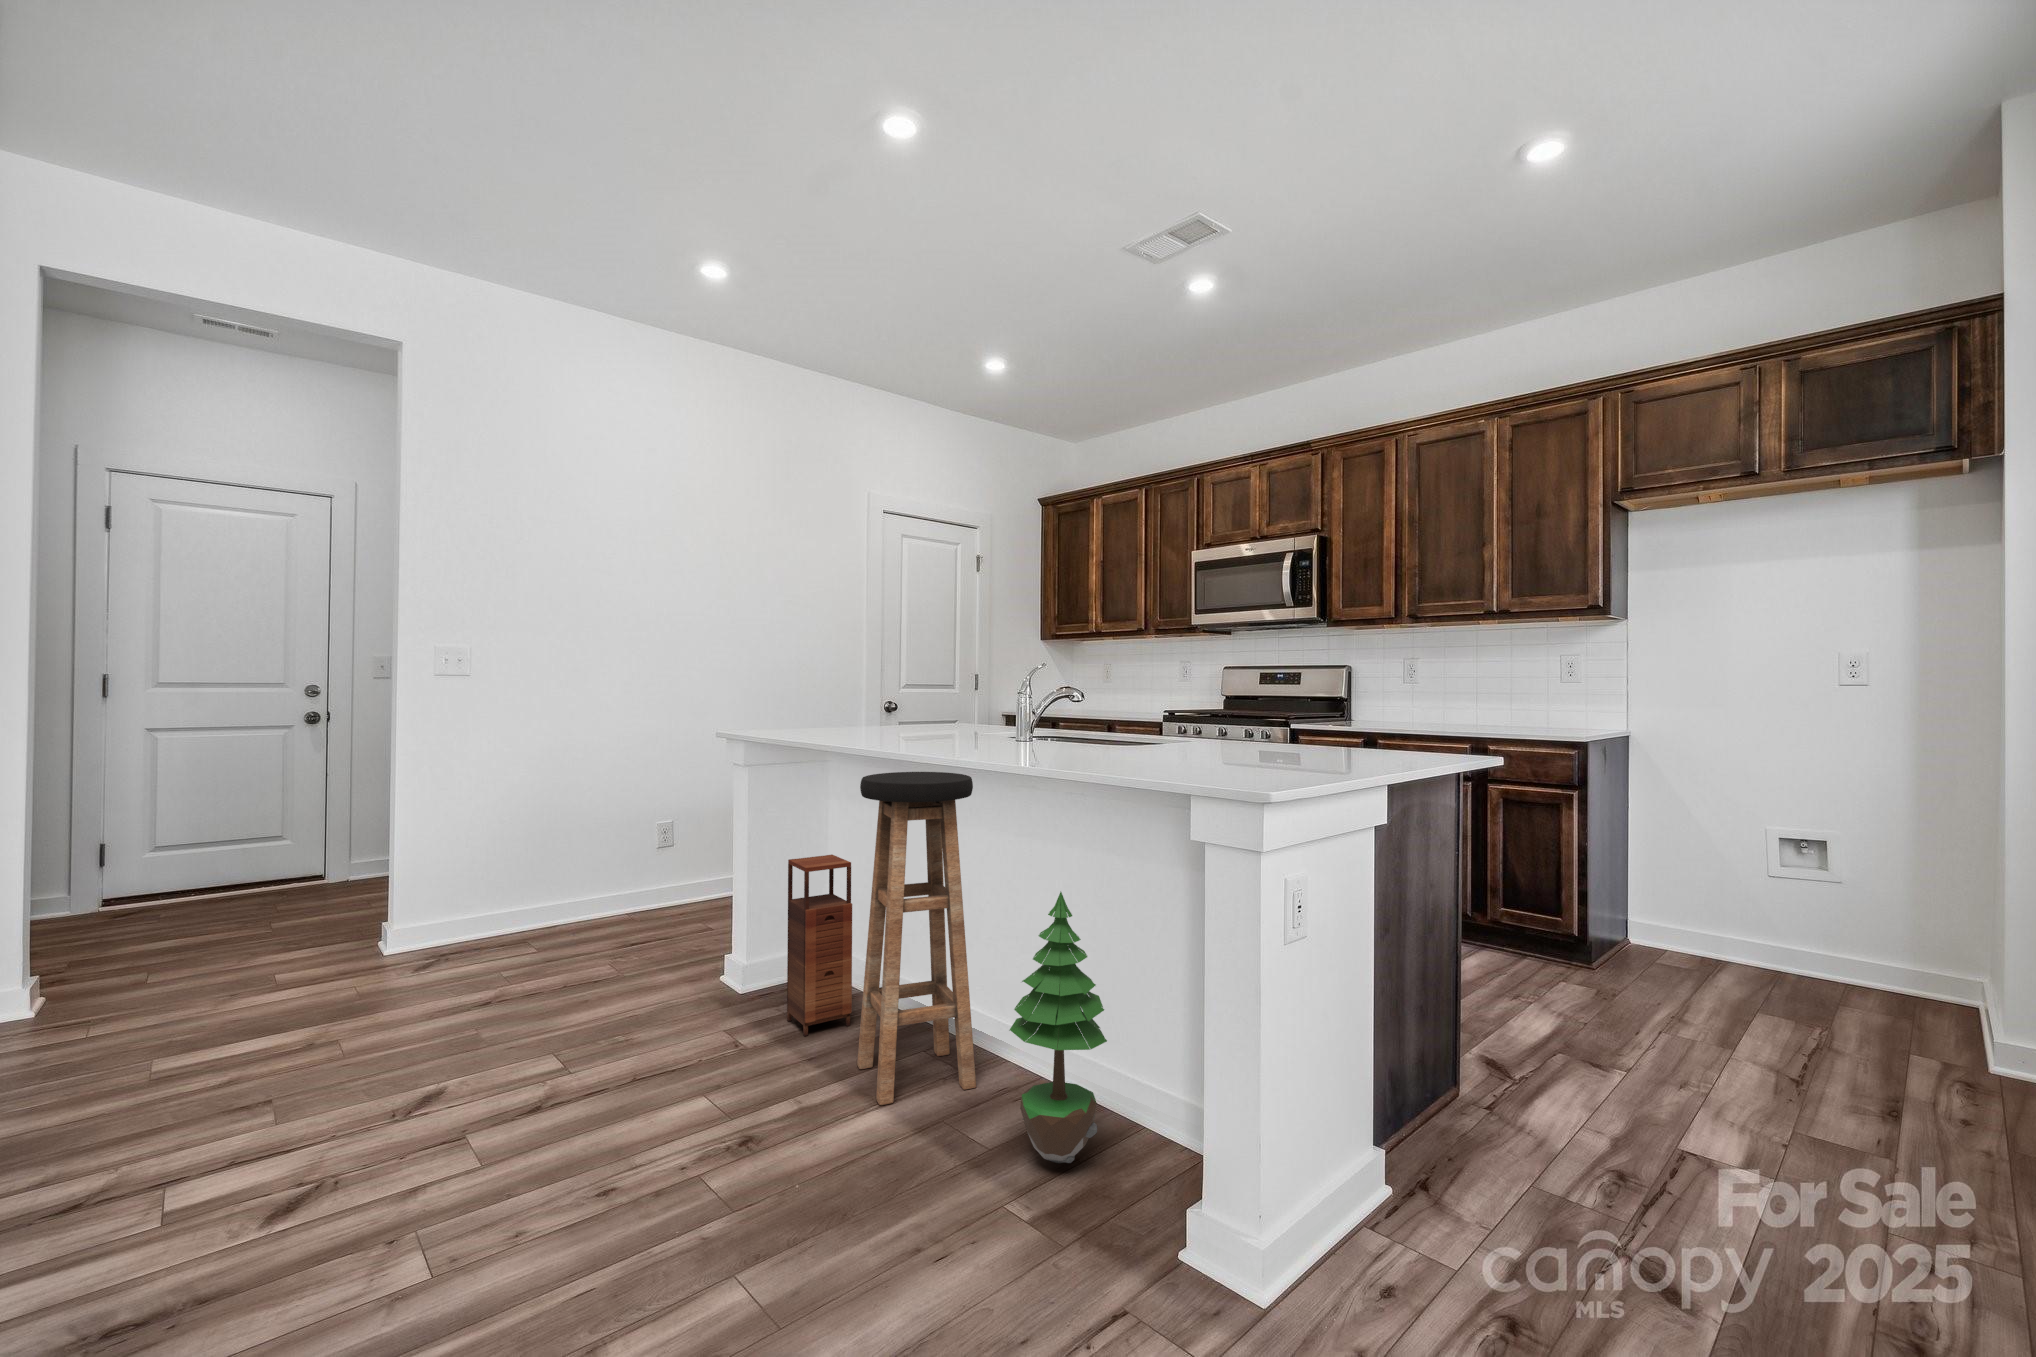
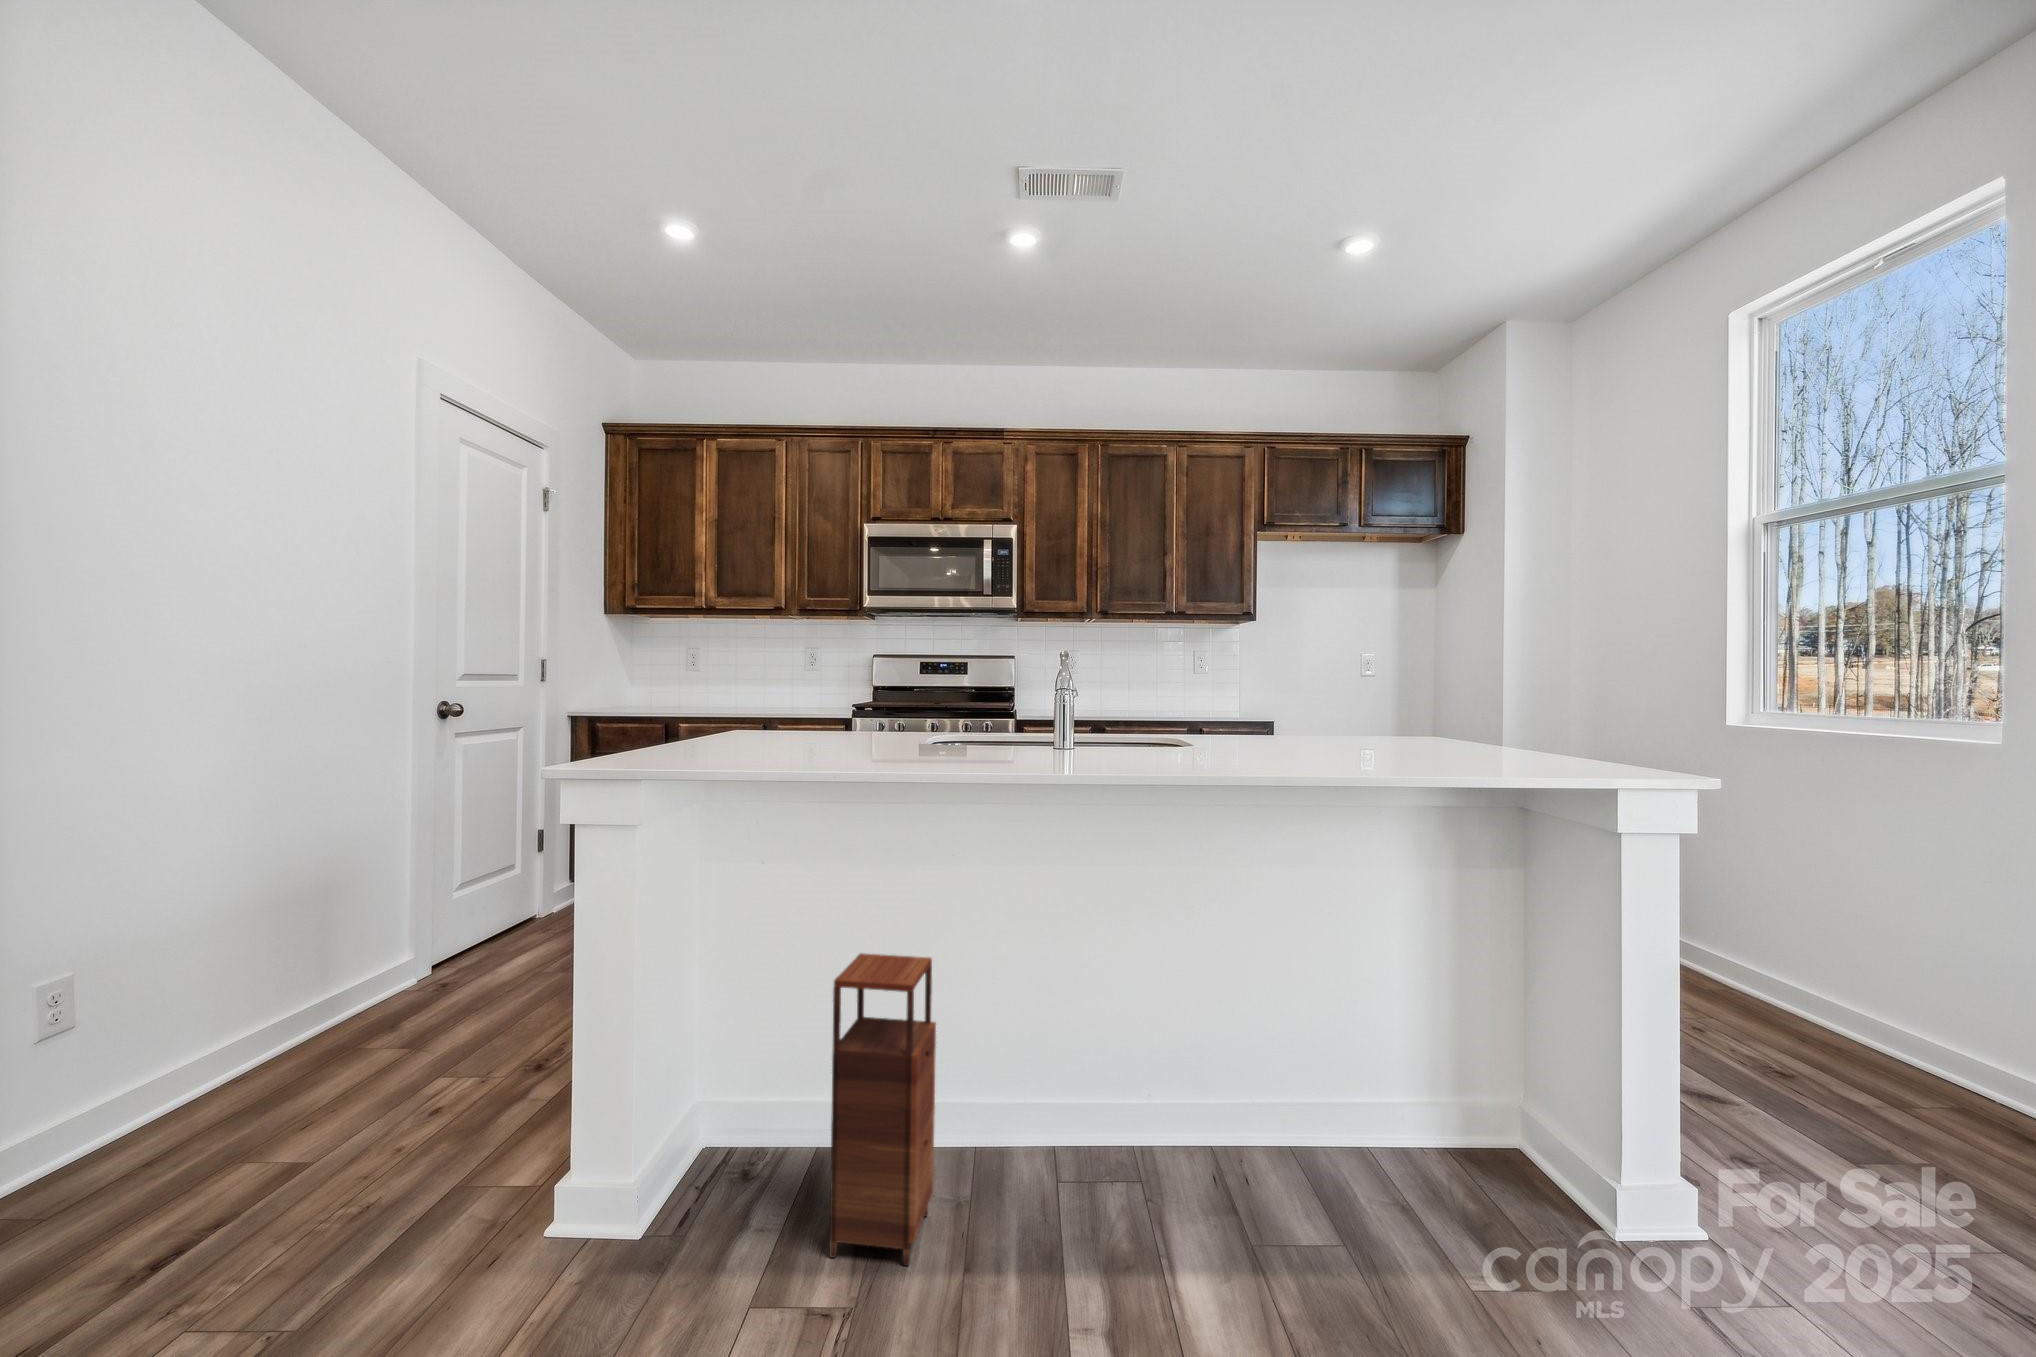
bar stool: present [857,772,976,1105] -> none [1062,799,1235,1300]
potted tree: present [1010,892,1107,1163] -> none [1390,924,1519,1247]

